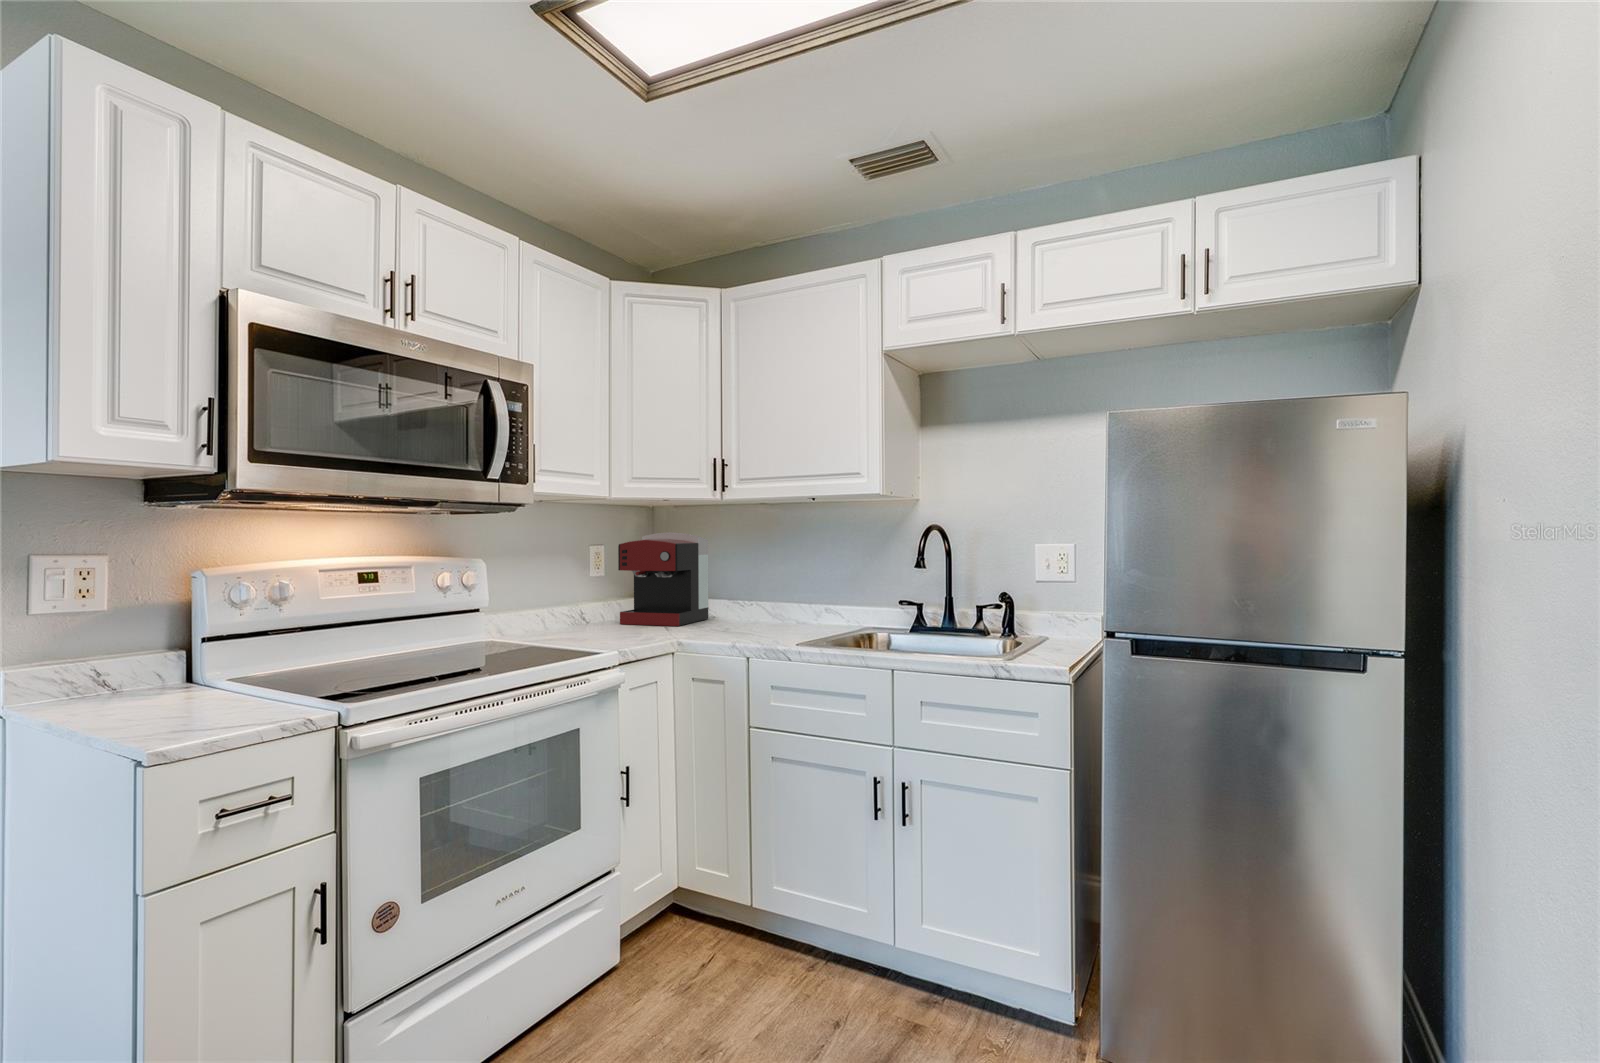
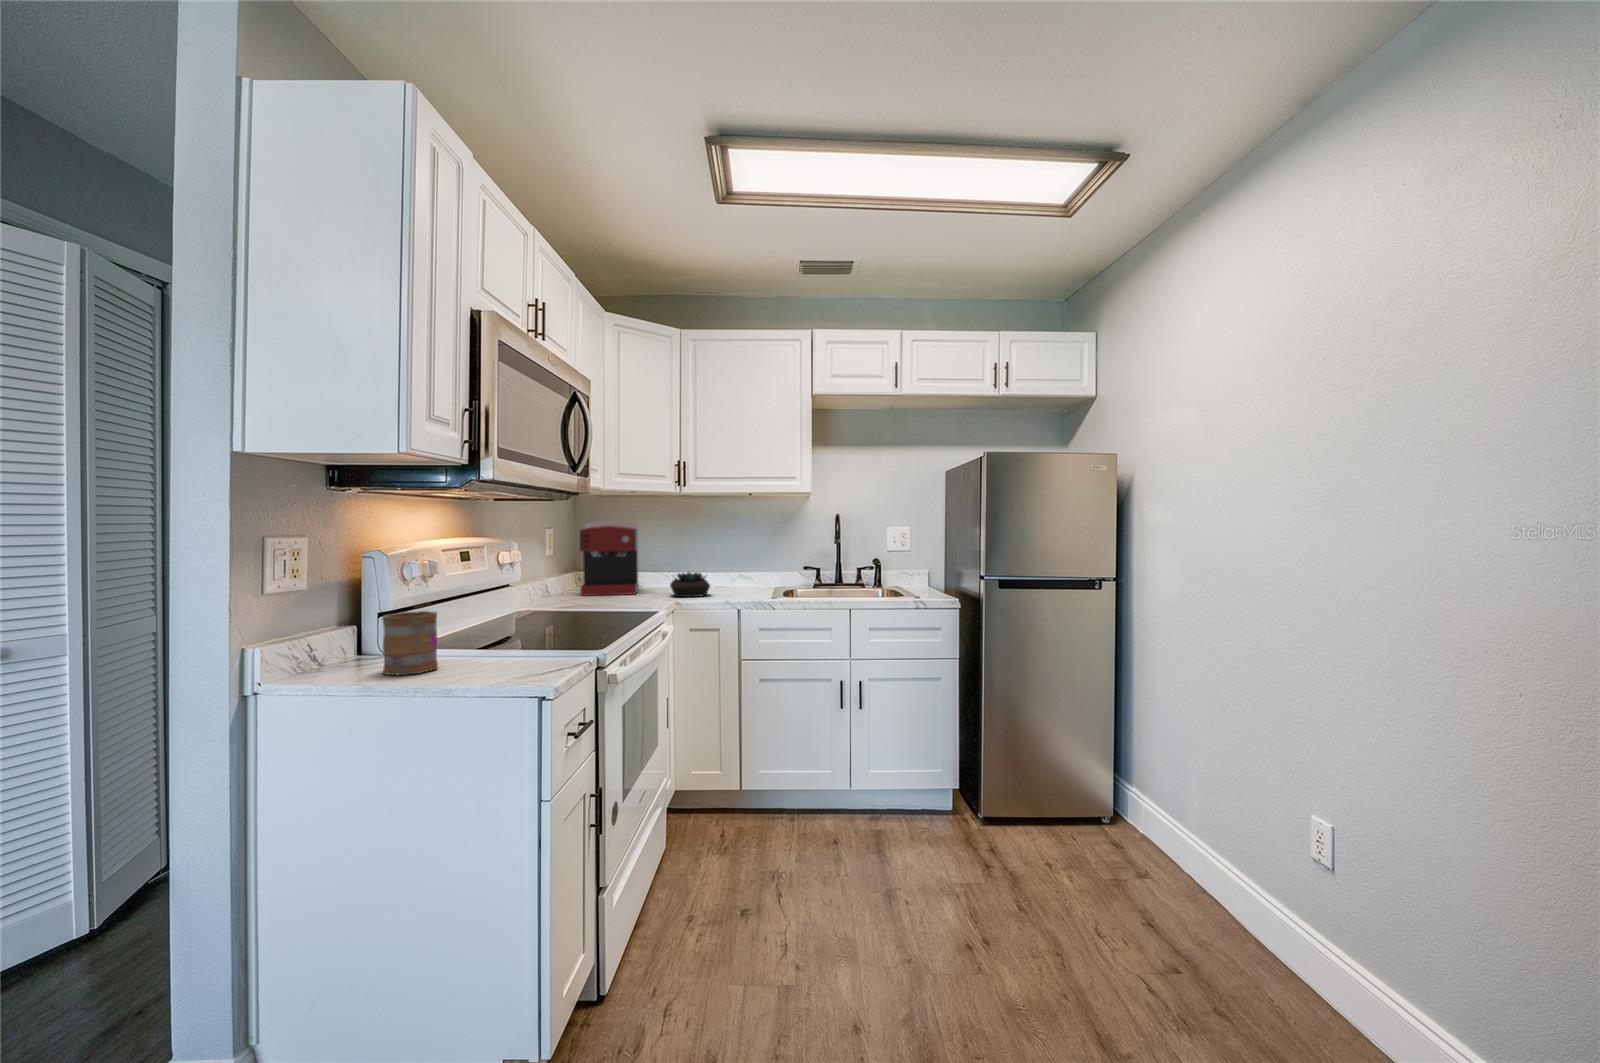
succulent plant: none [699,600,758,634] -> present [670,572,710,597]
mug: none [98,642,194,714] -> present [383,611,438,675]

